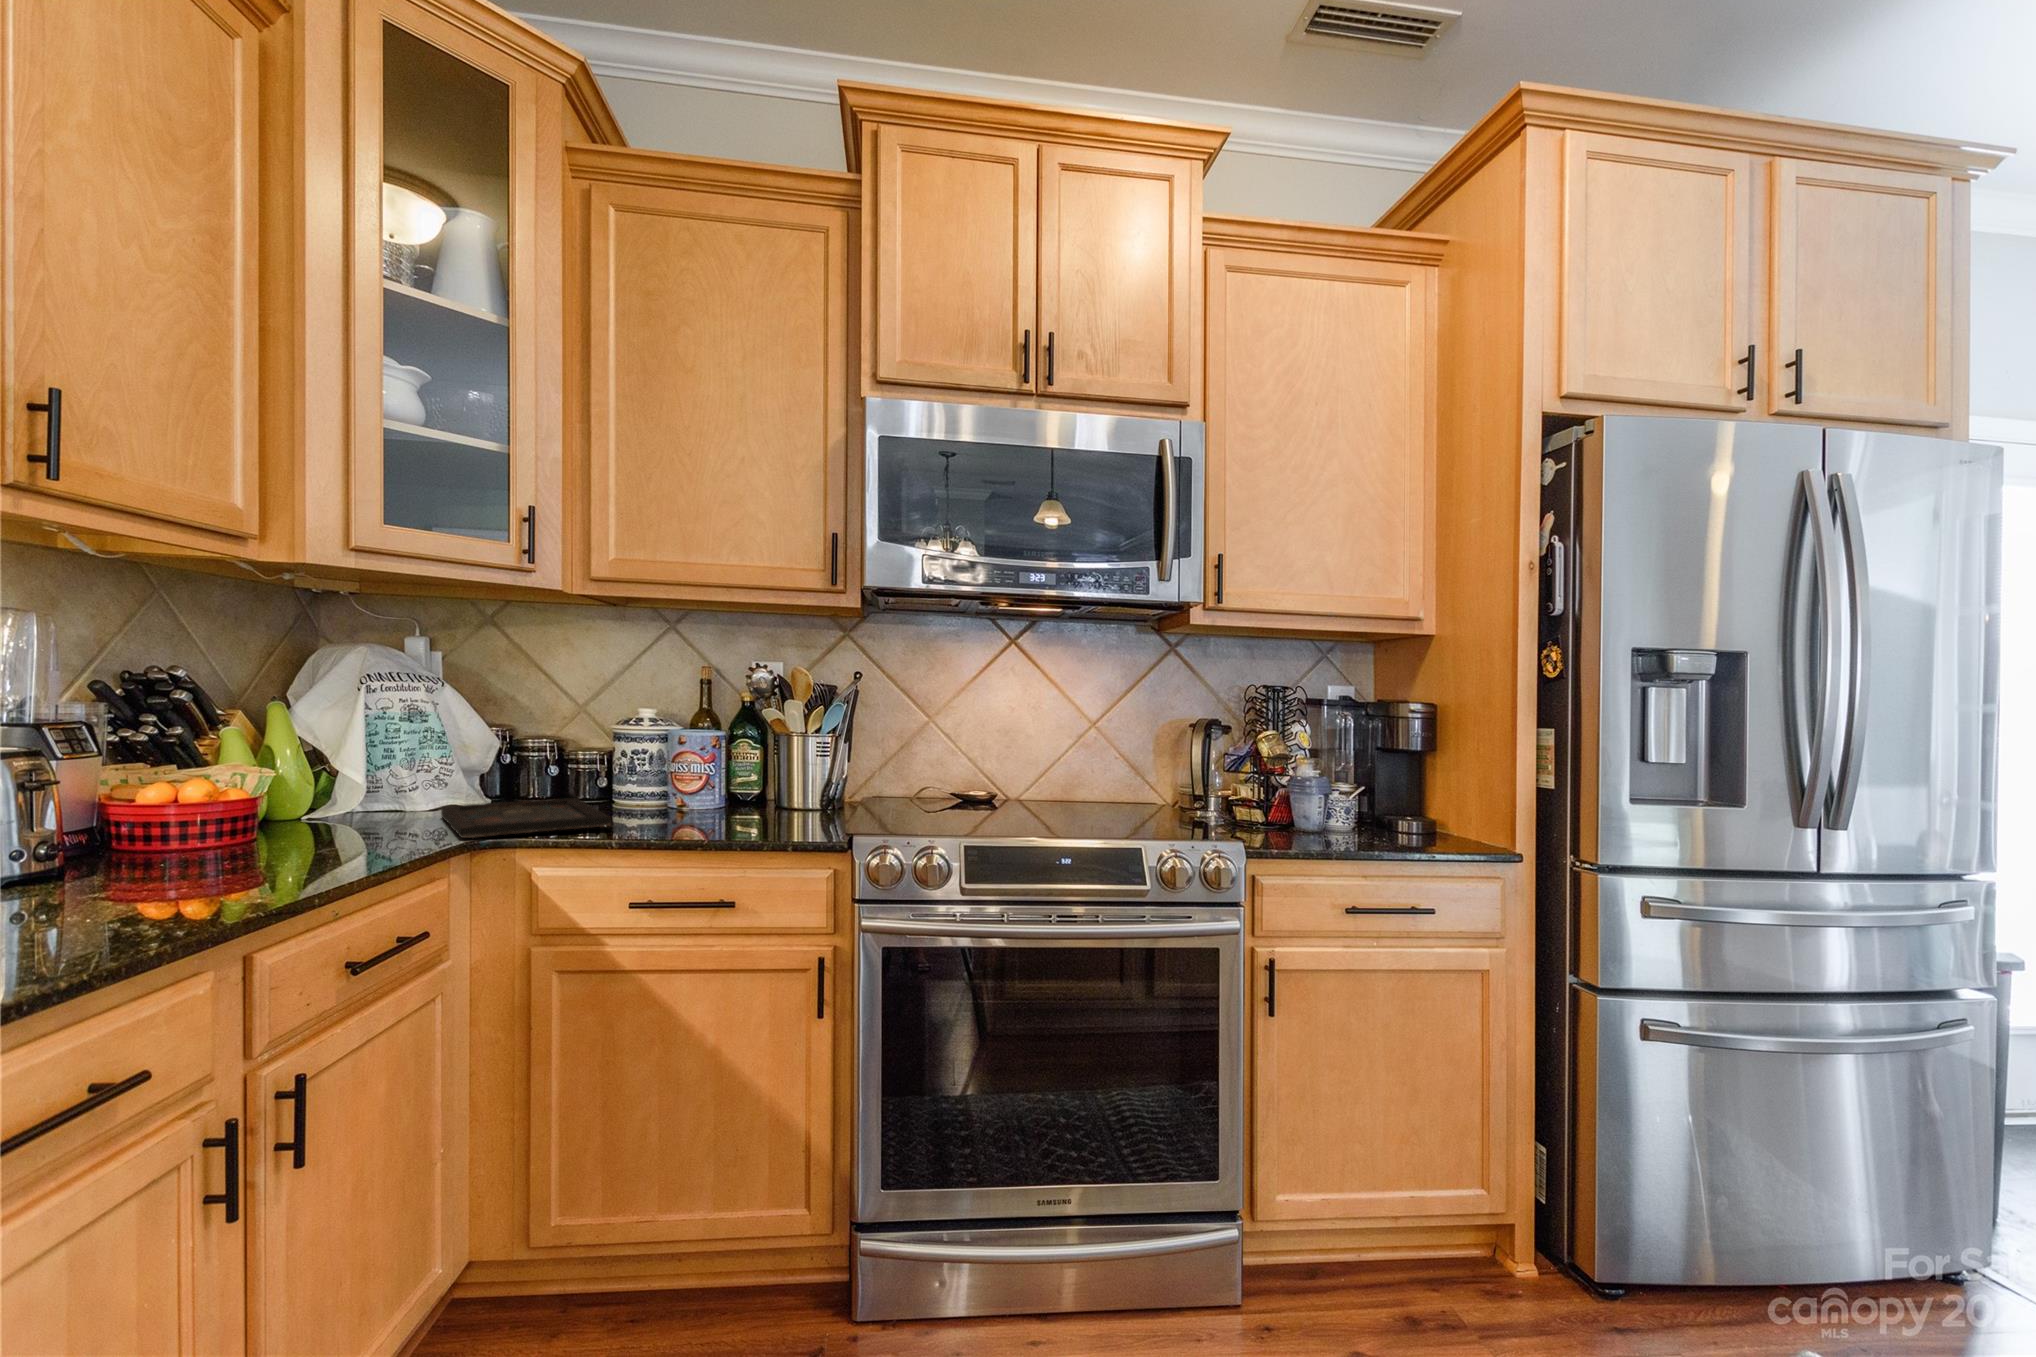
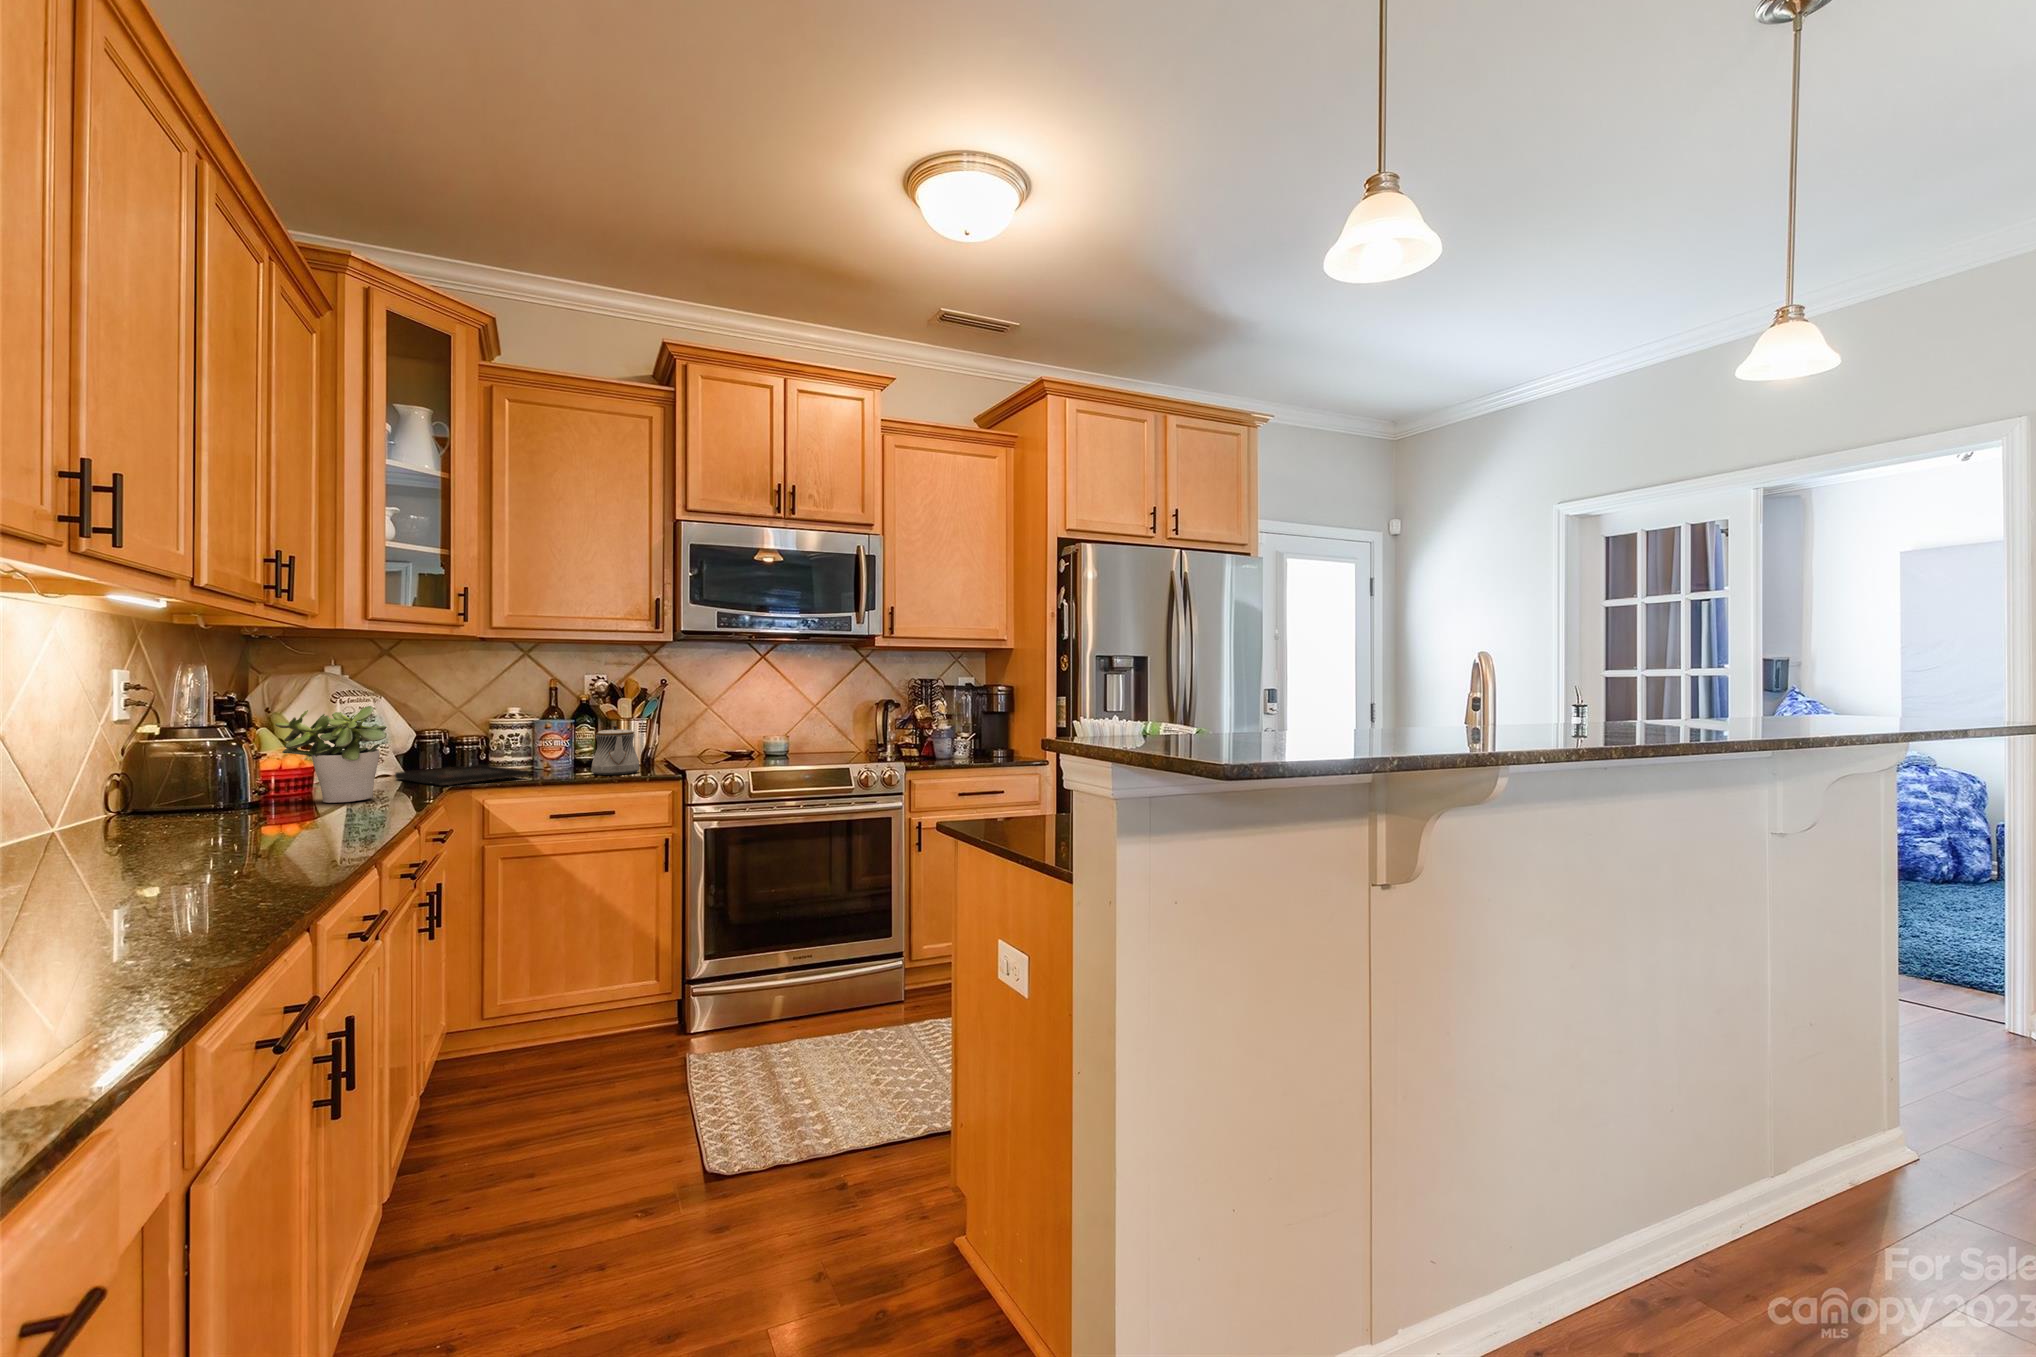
potted plant: none [144,703,328,874] -> present [275,706,387,803]
teapot: none [715,748,791,831] -> present [591,726,640,775]

